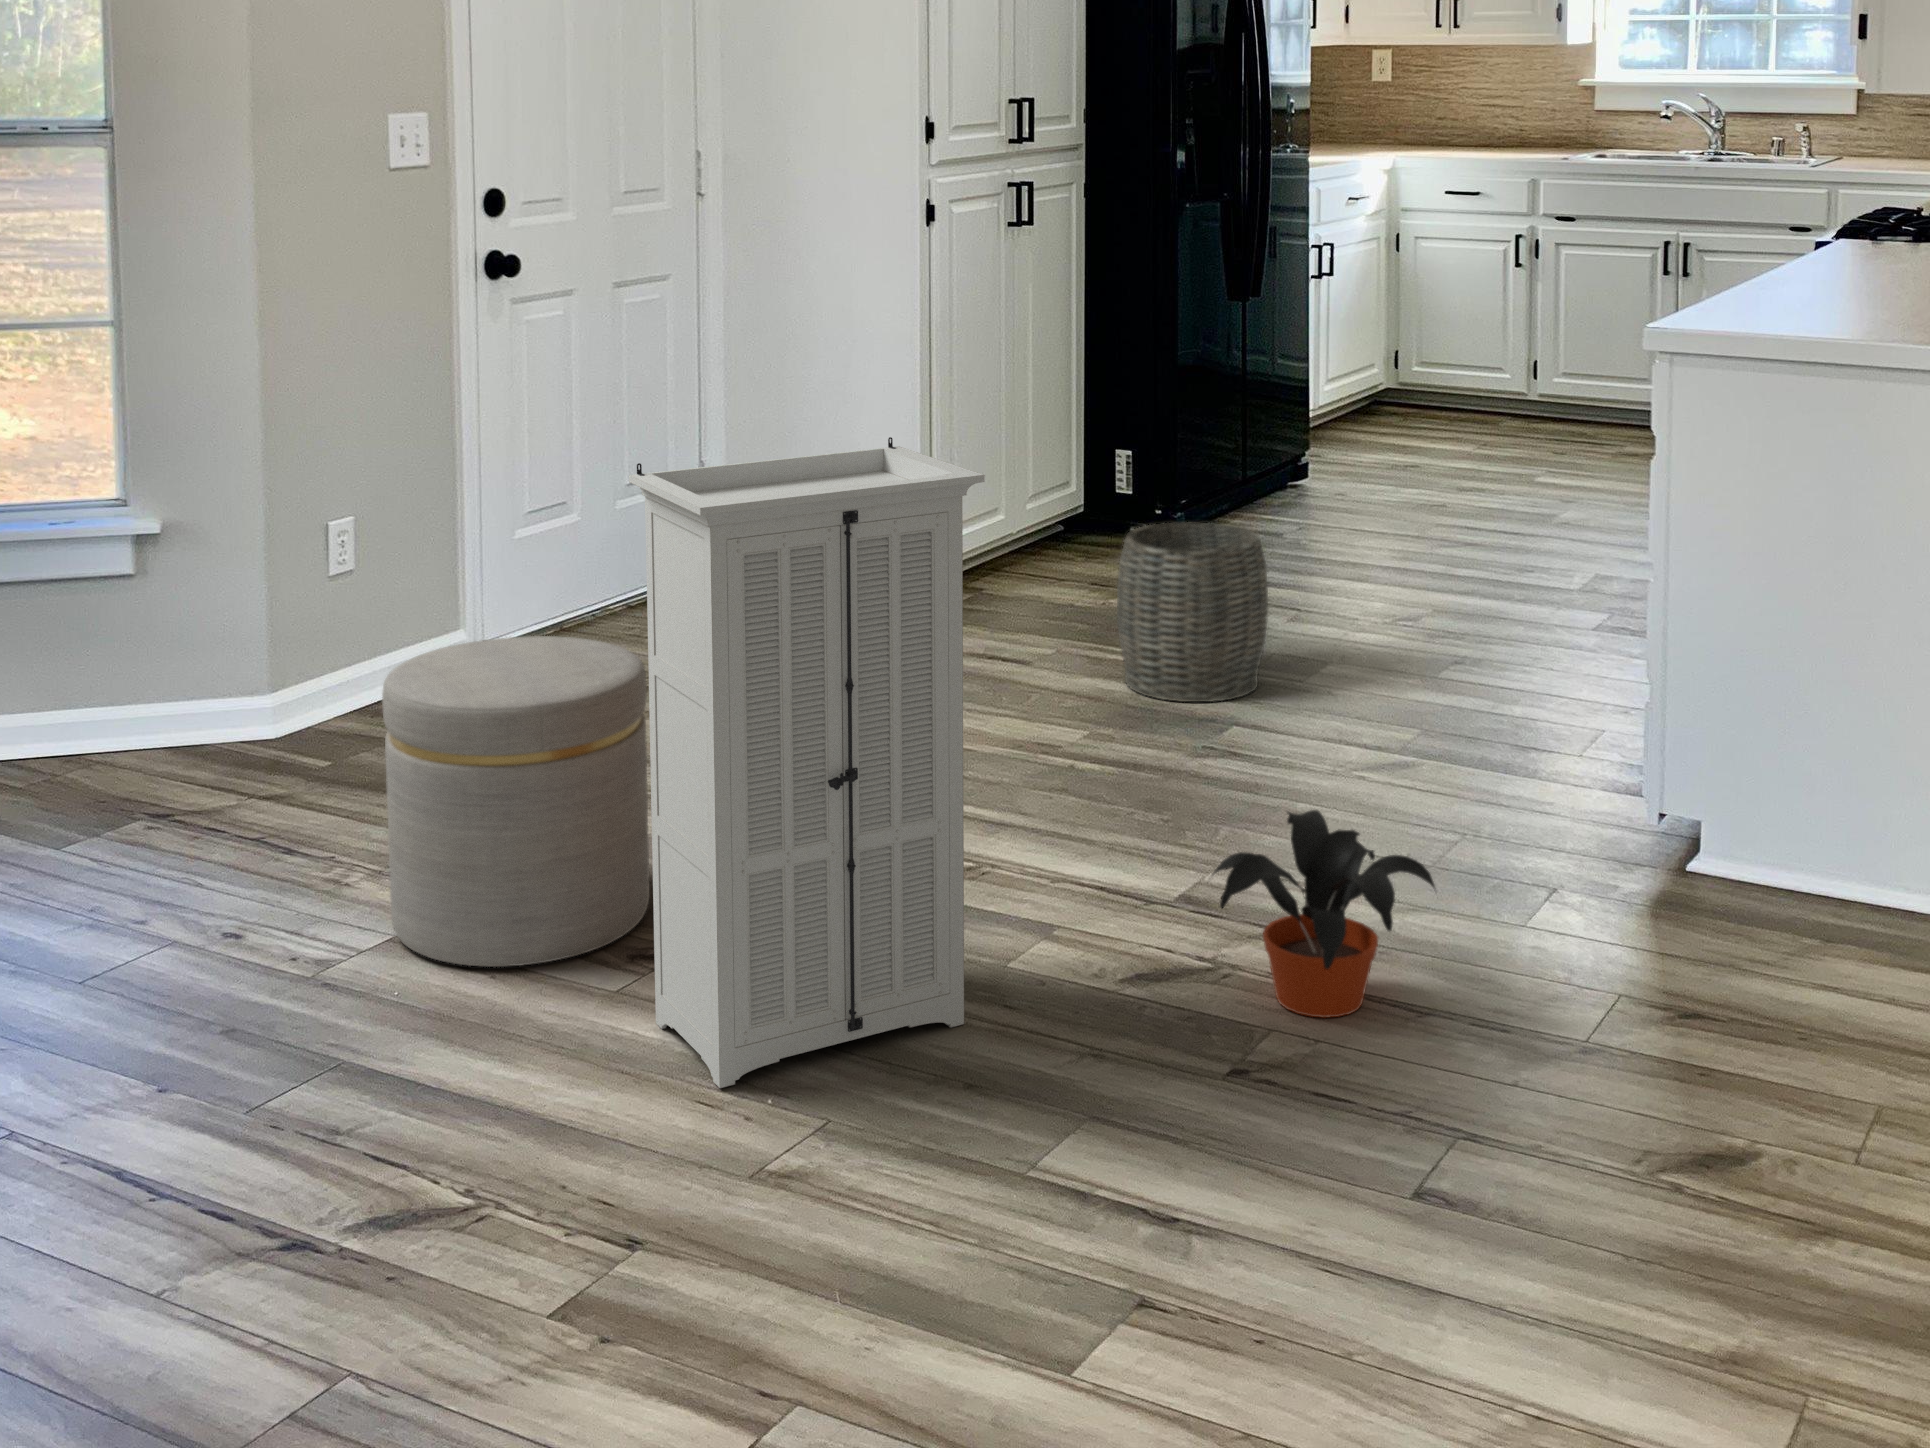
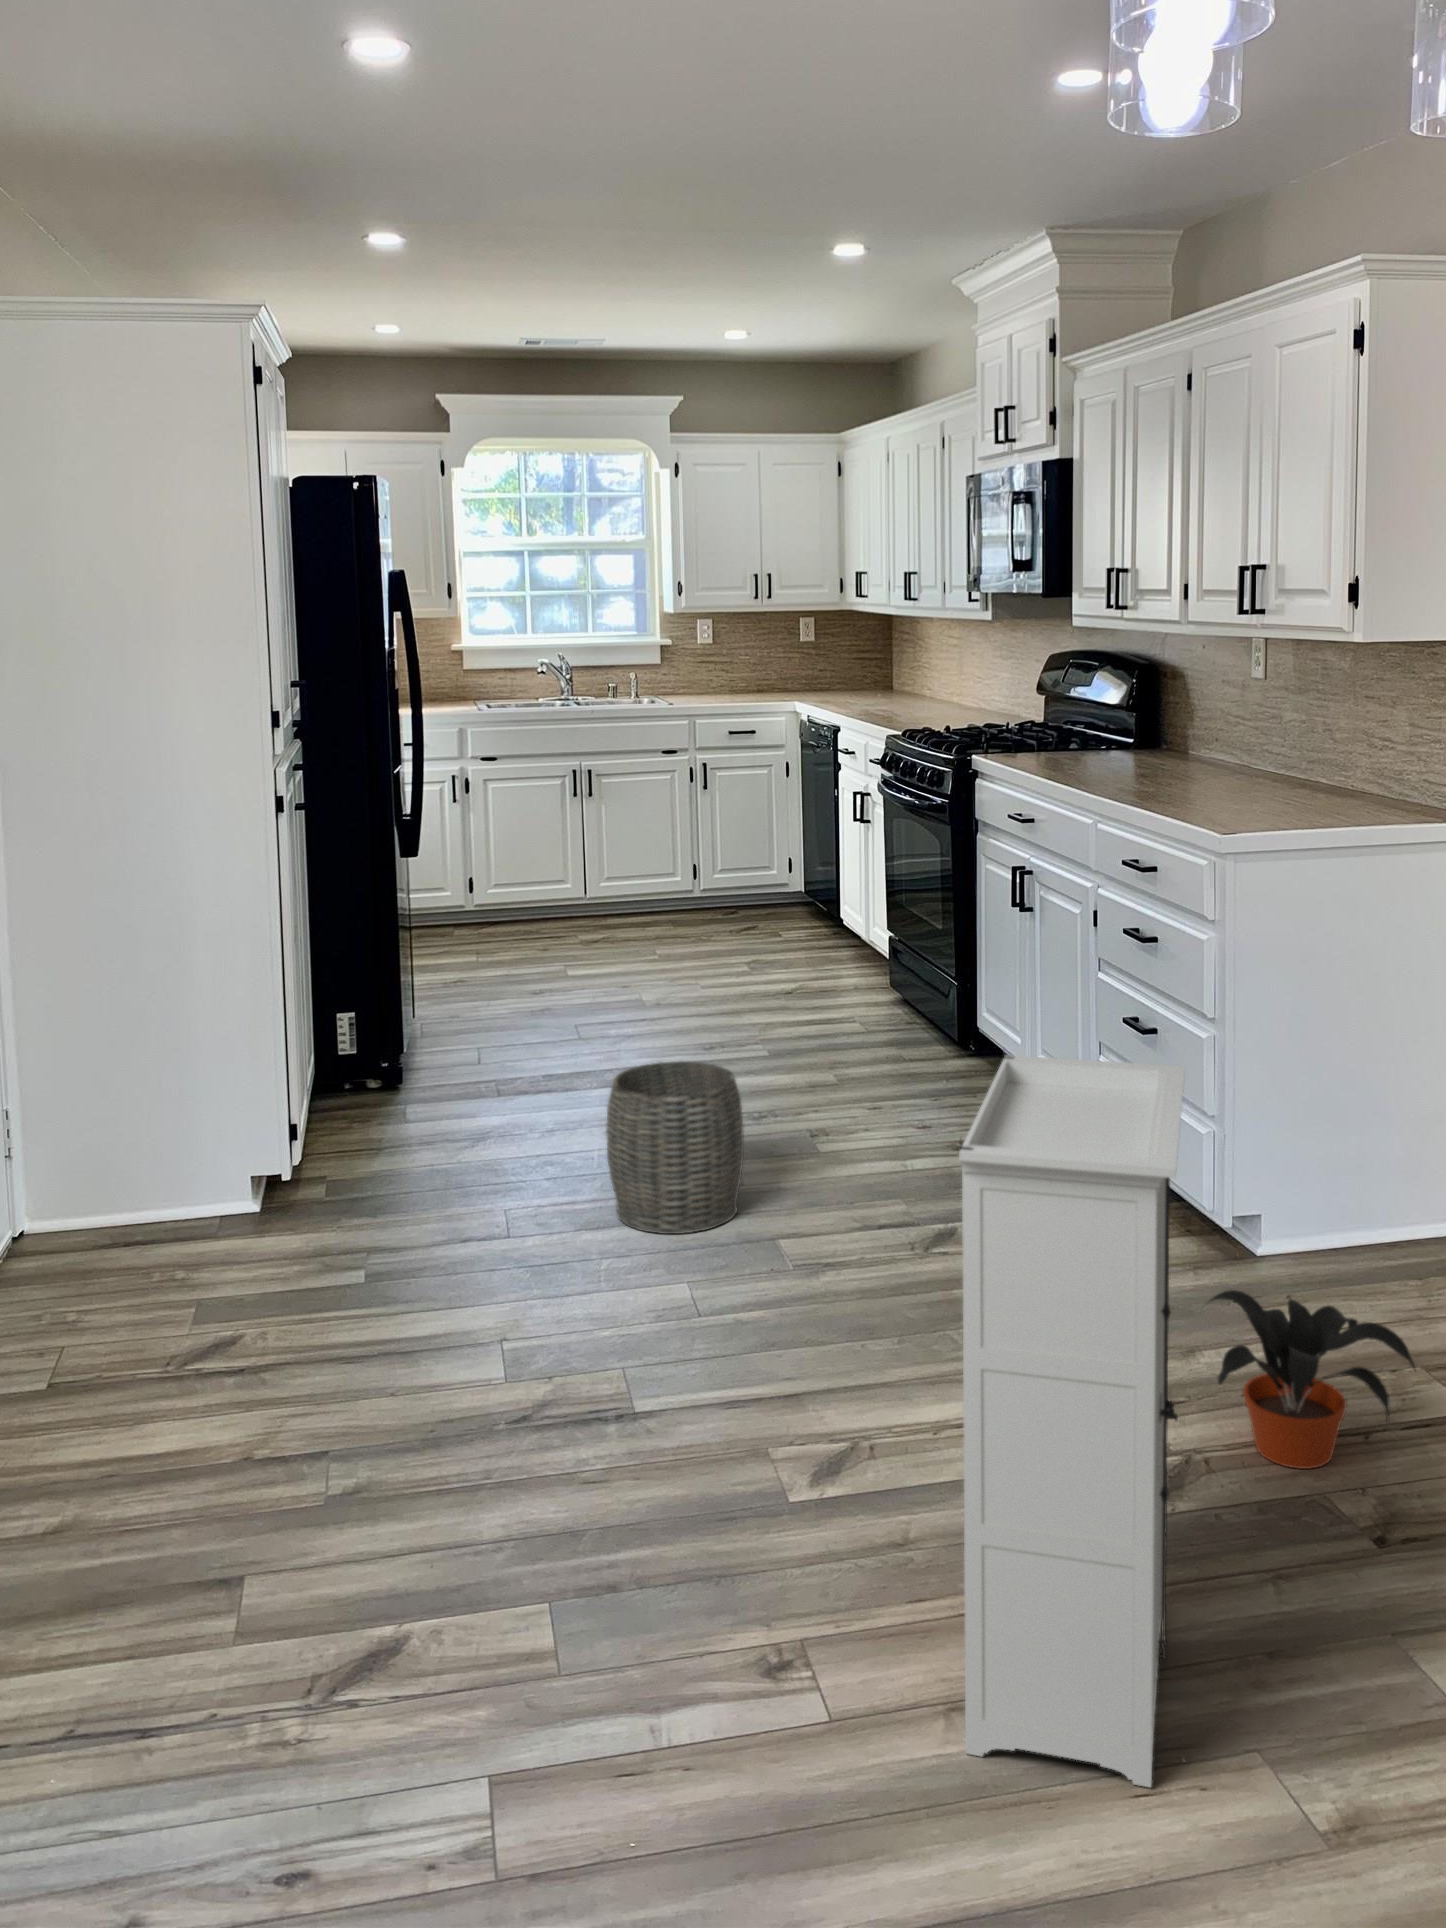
ottoman: present [382,636,649,967] -> none [447,1351,765,1819]

